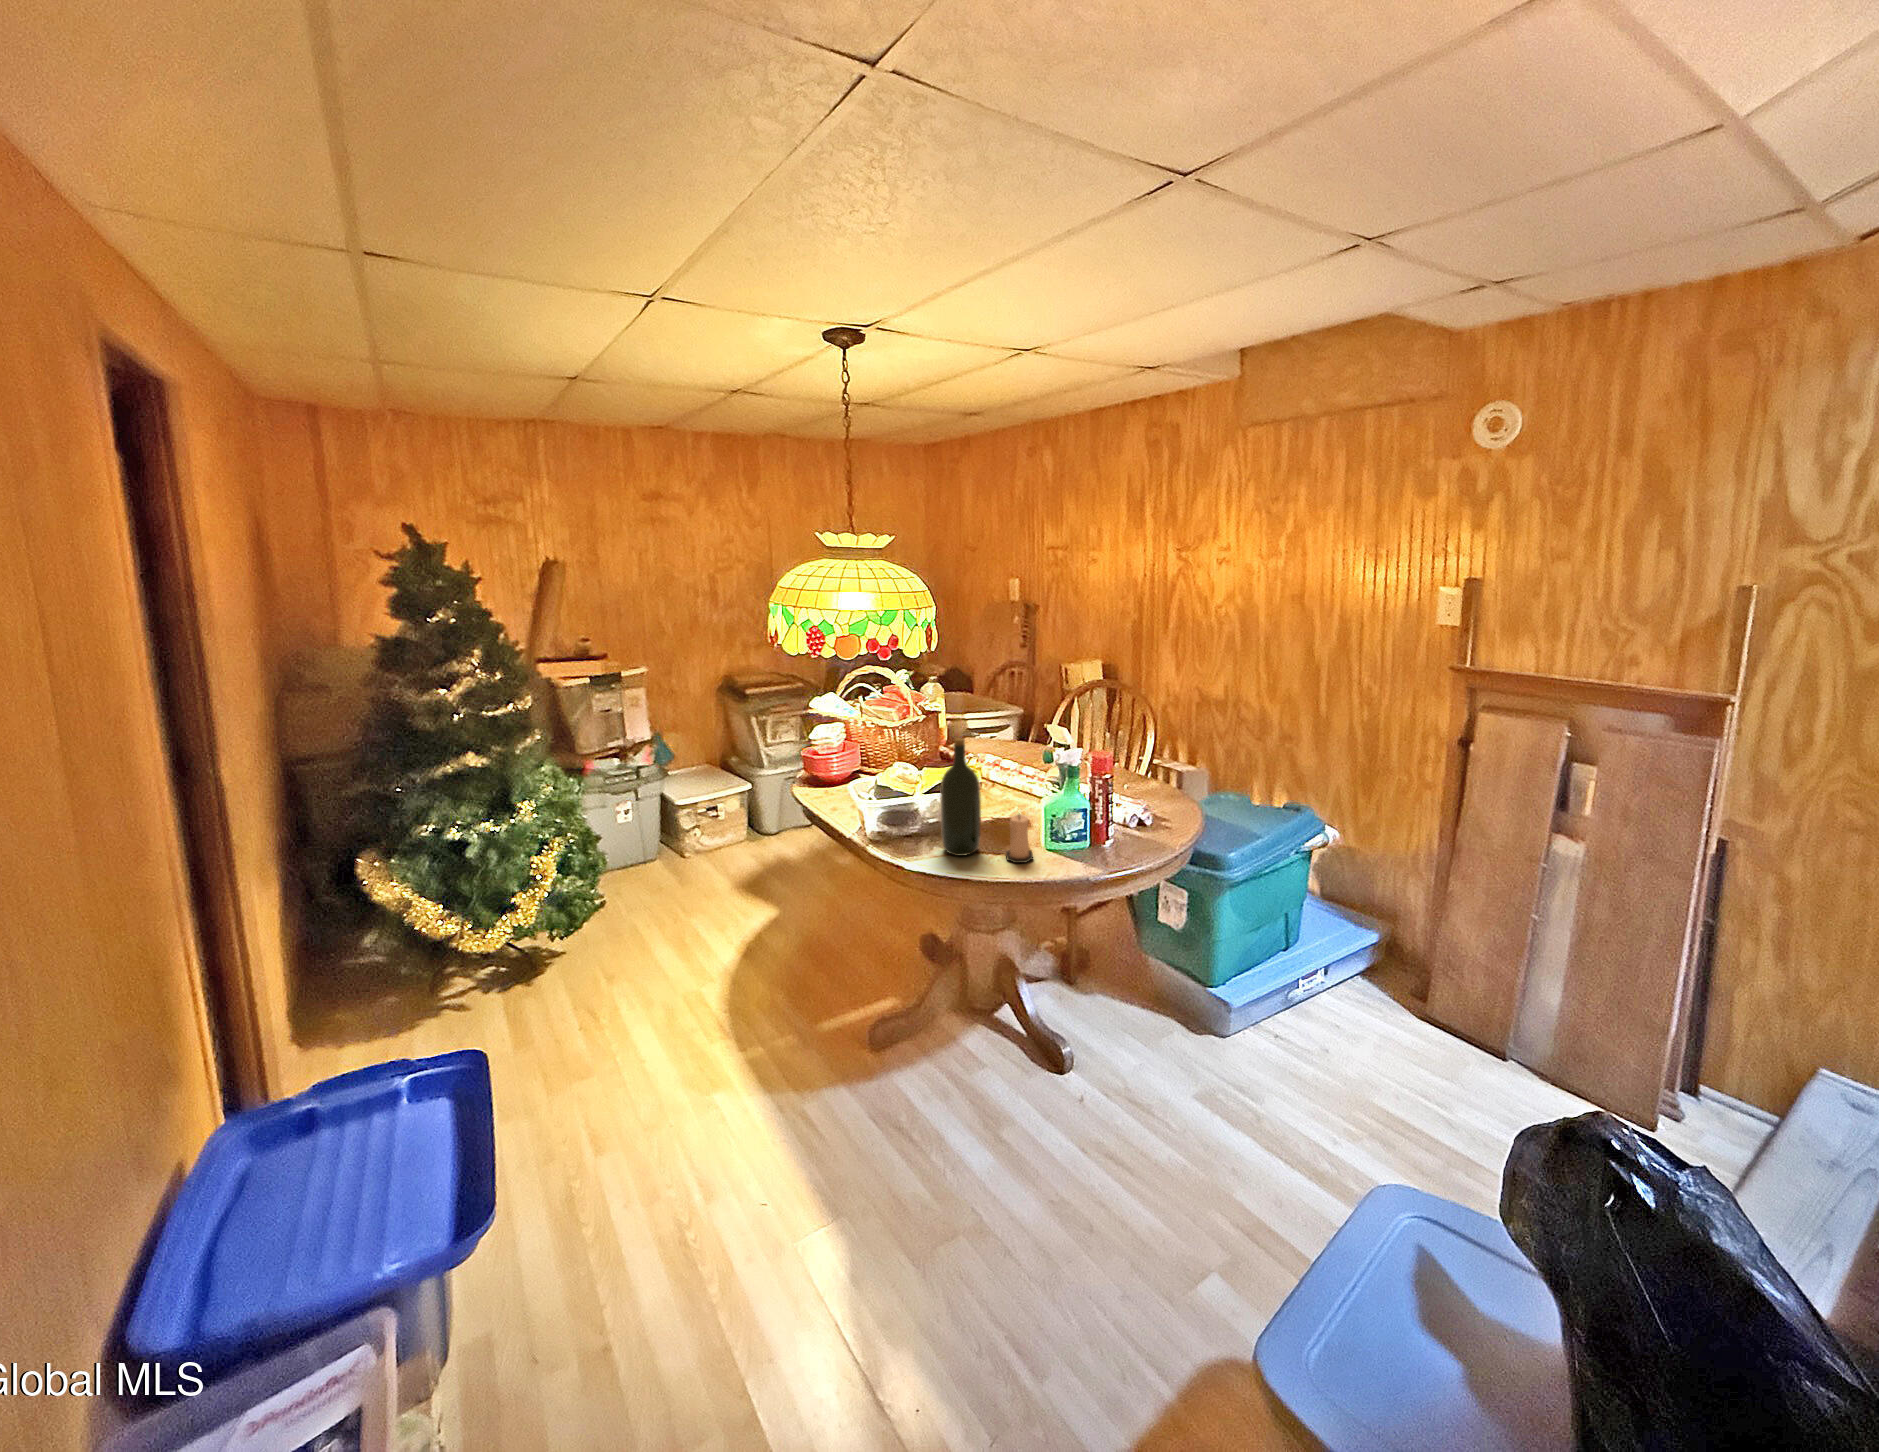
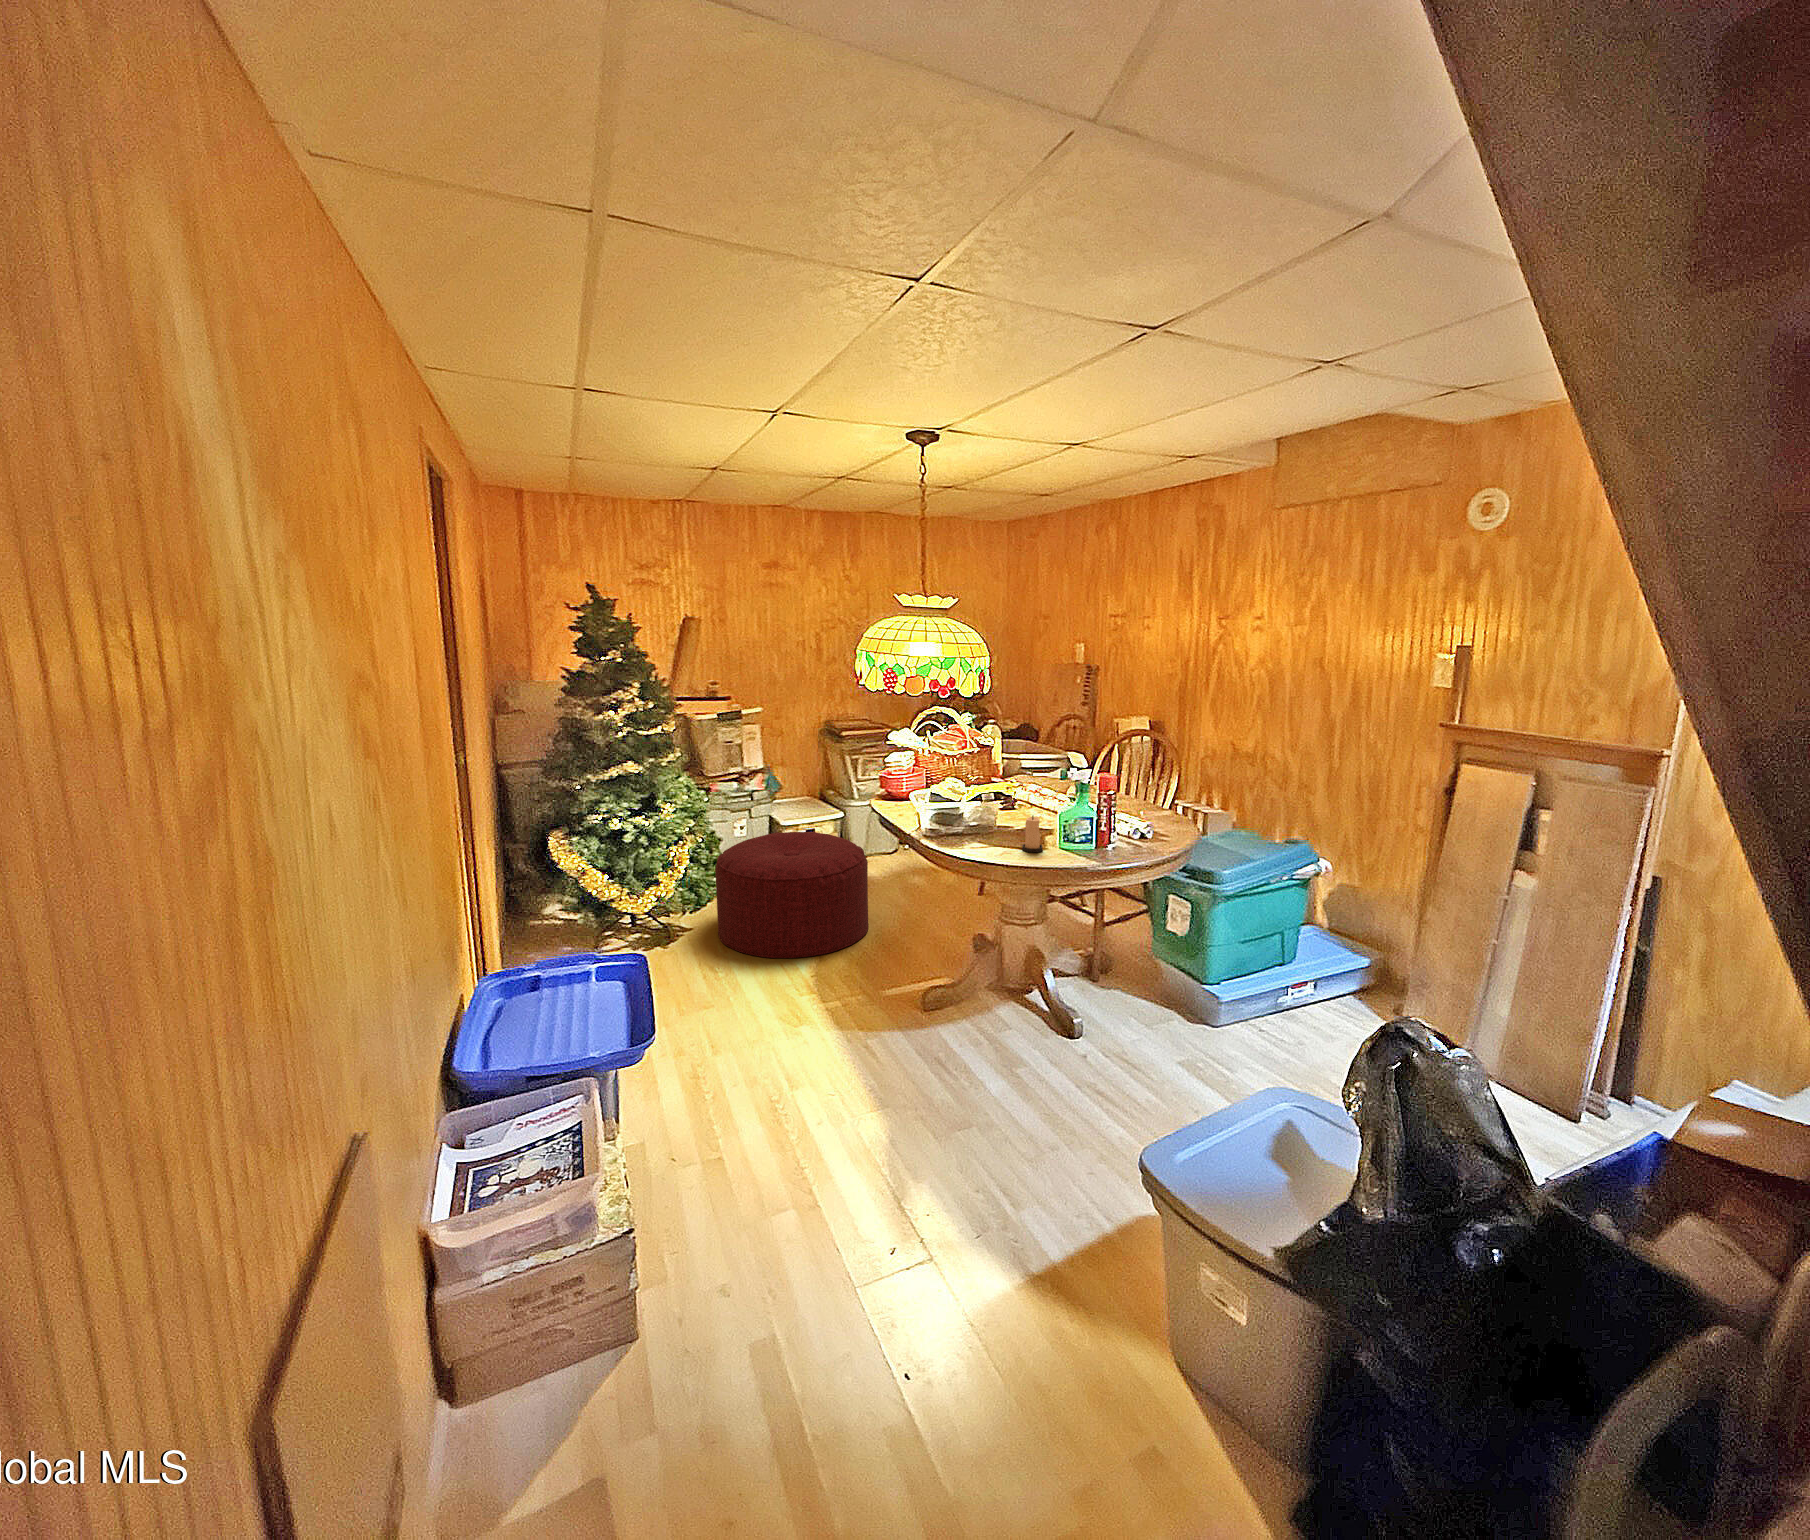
wine bottle: present [941,738,981,856] -> none [975,757,1005,845]
ottoman: none [583,822,795,1006] -> present [715,832,869,958]

